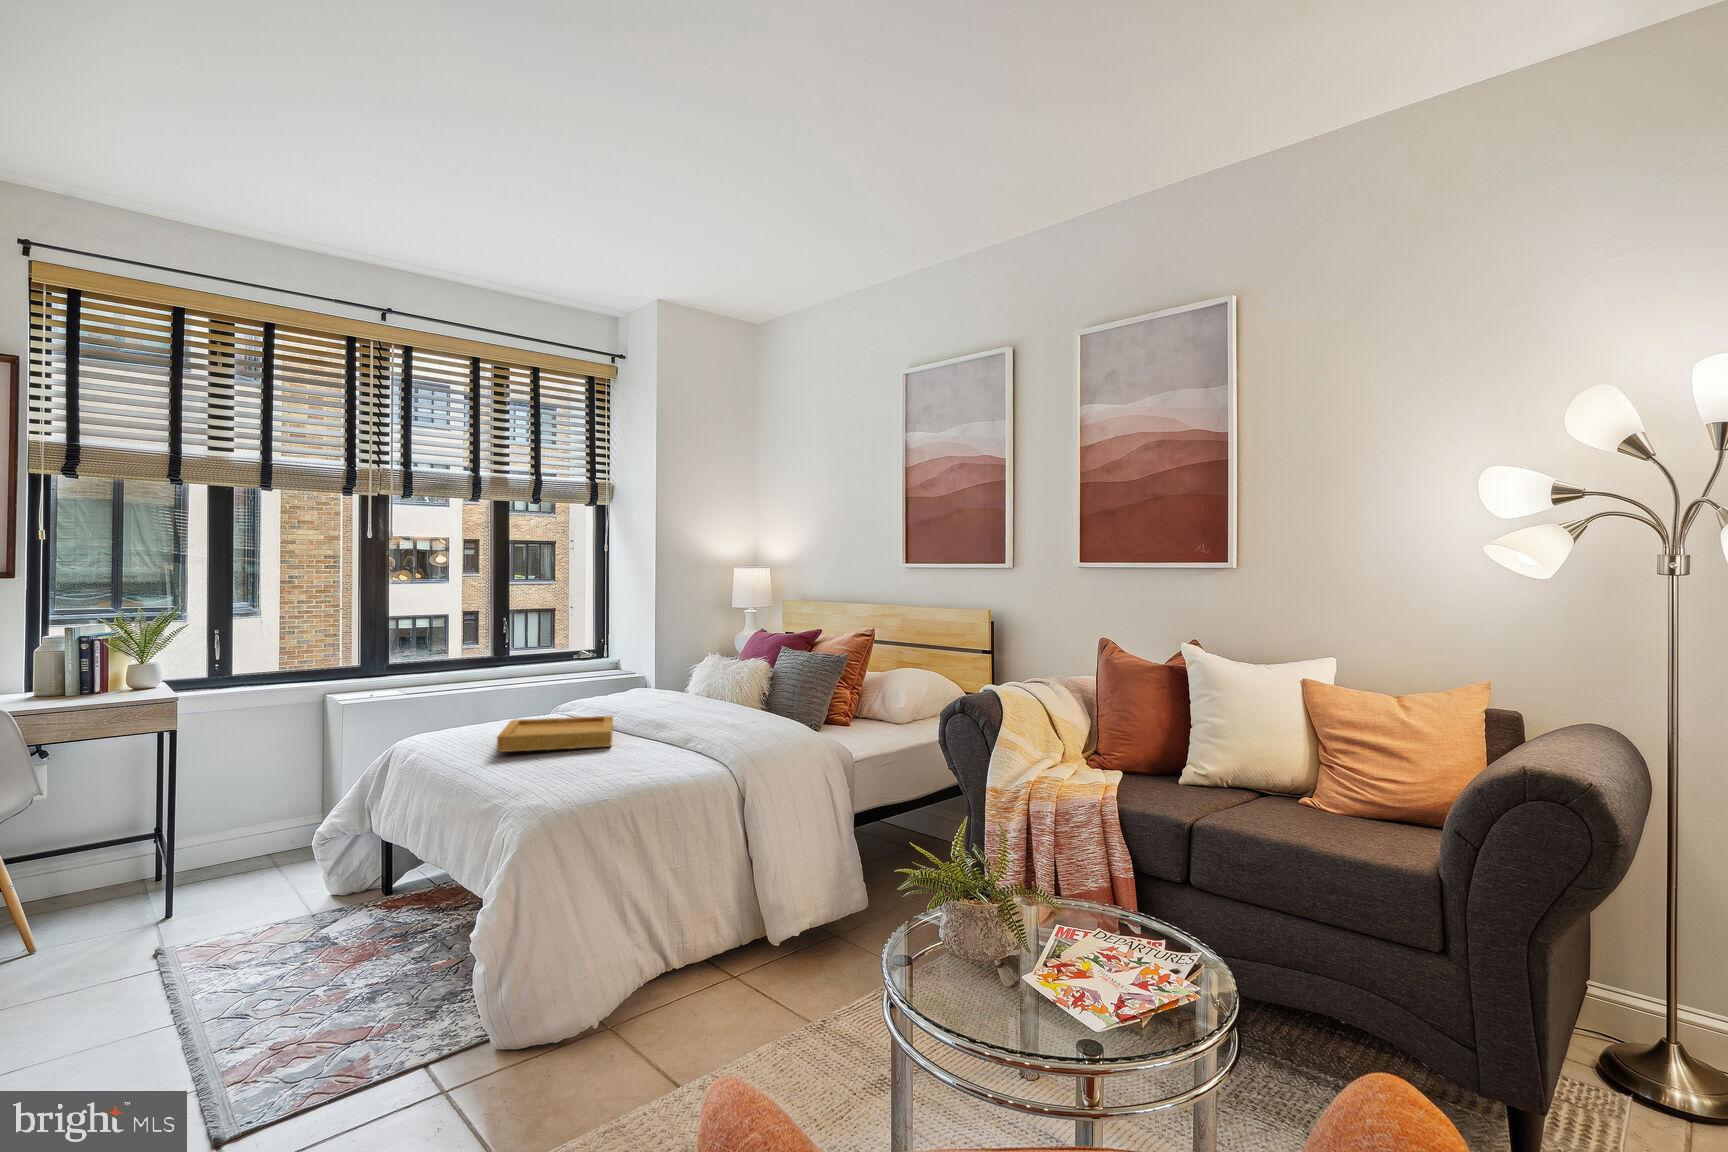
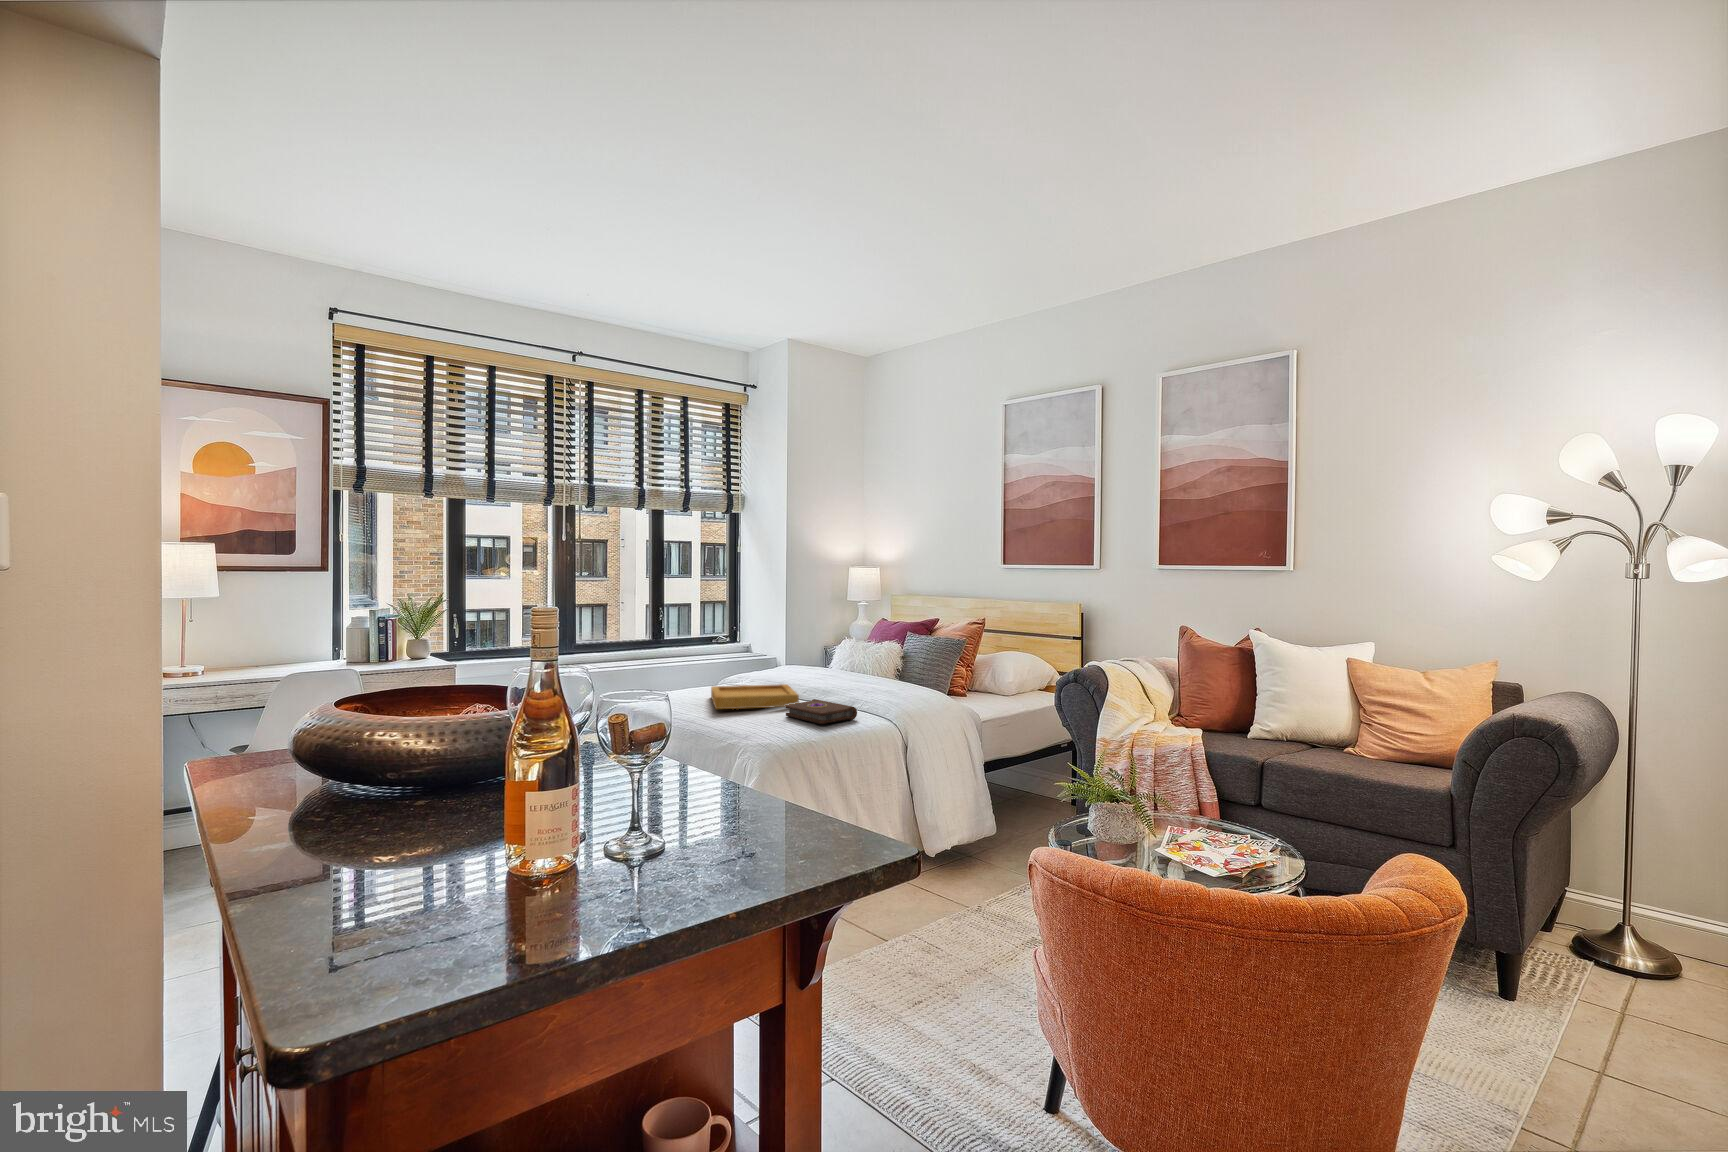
book: none [584,737,674,774] -> present [785,699,857,724]

